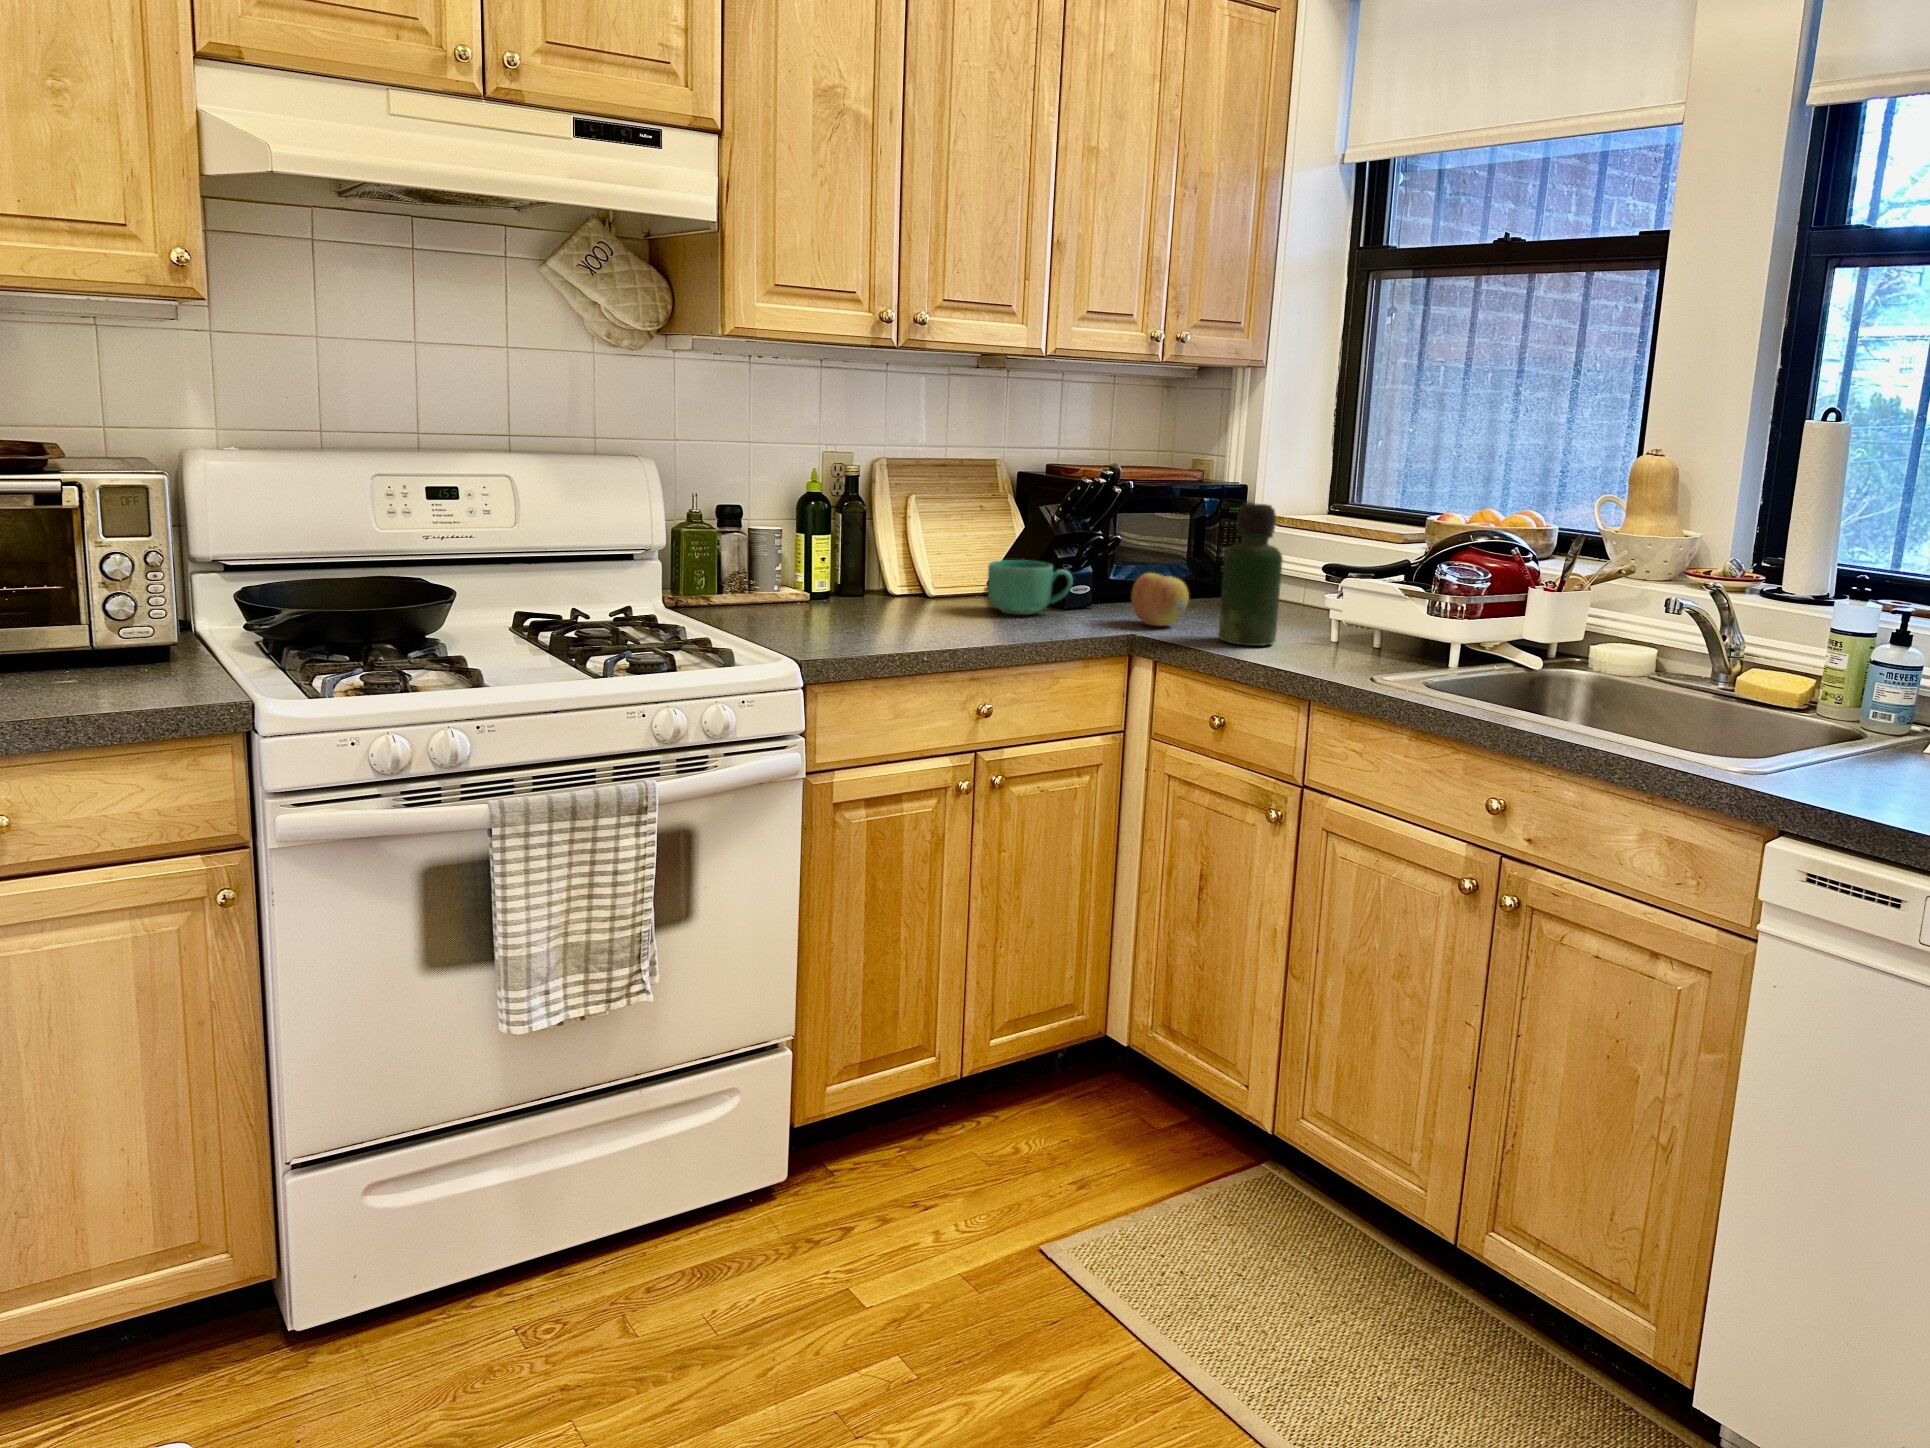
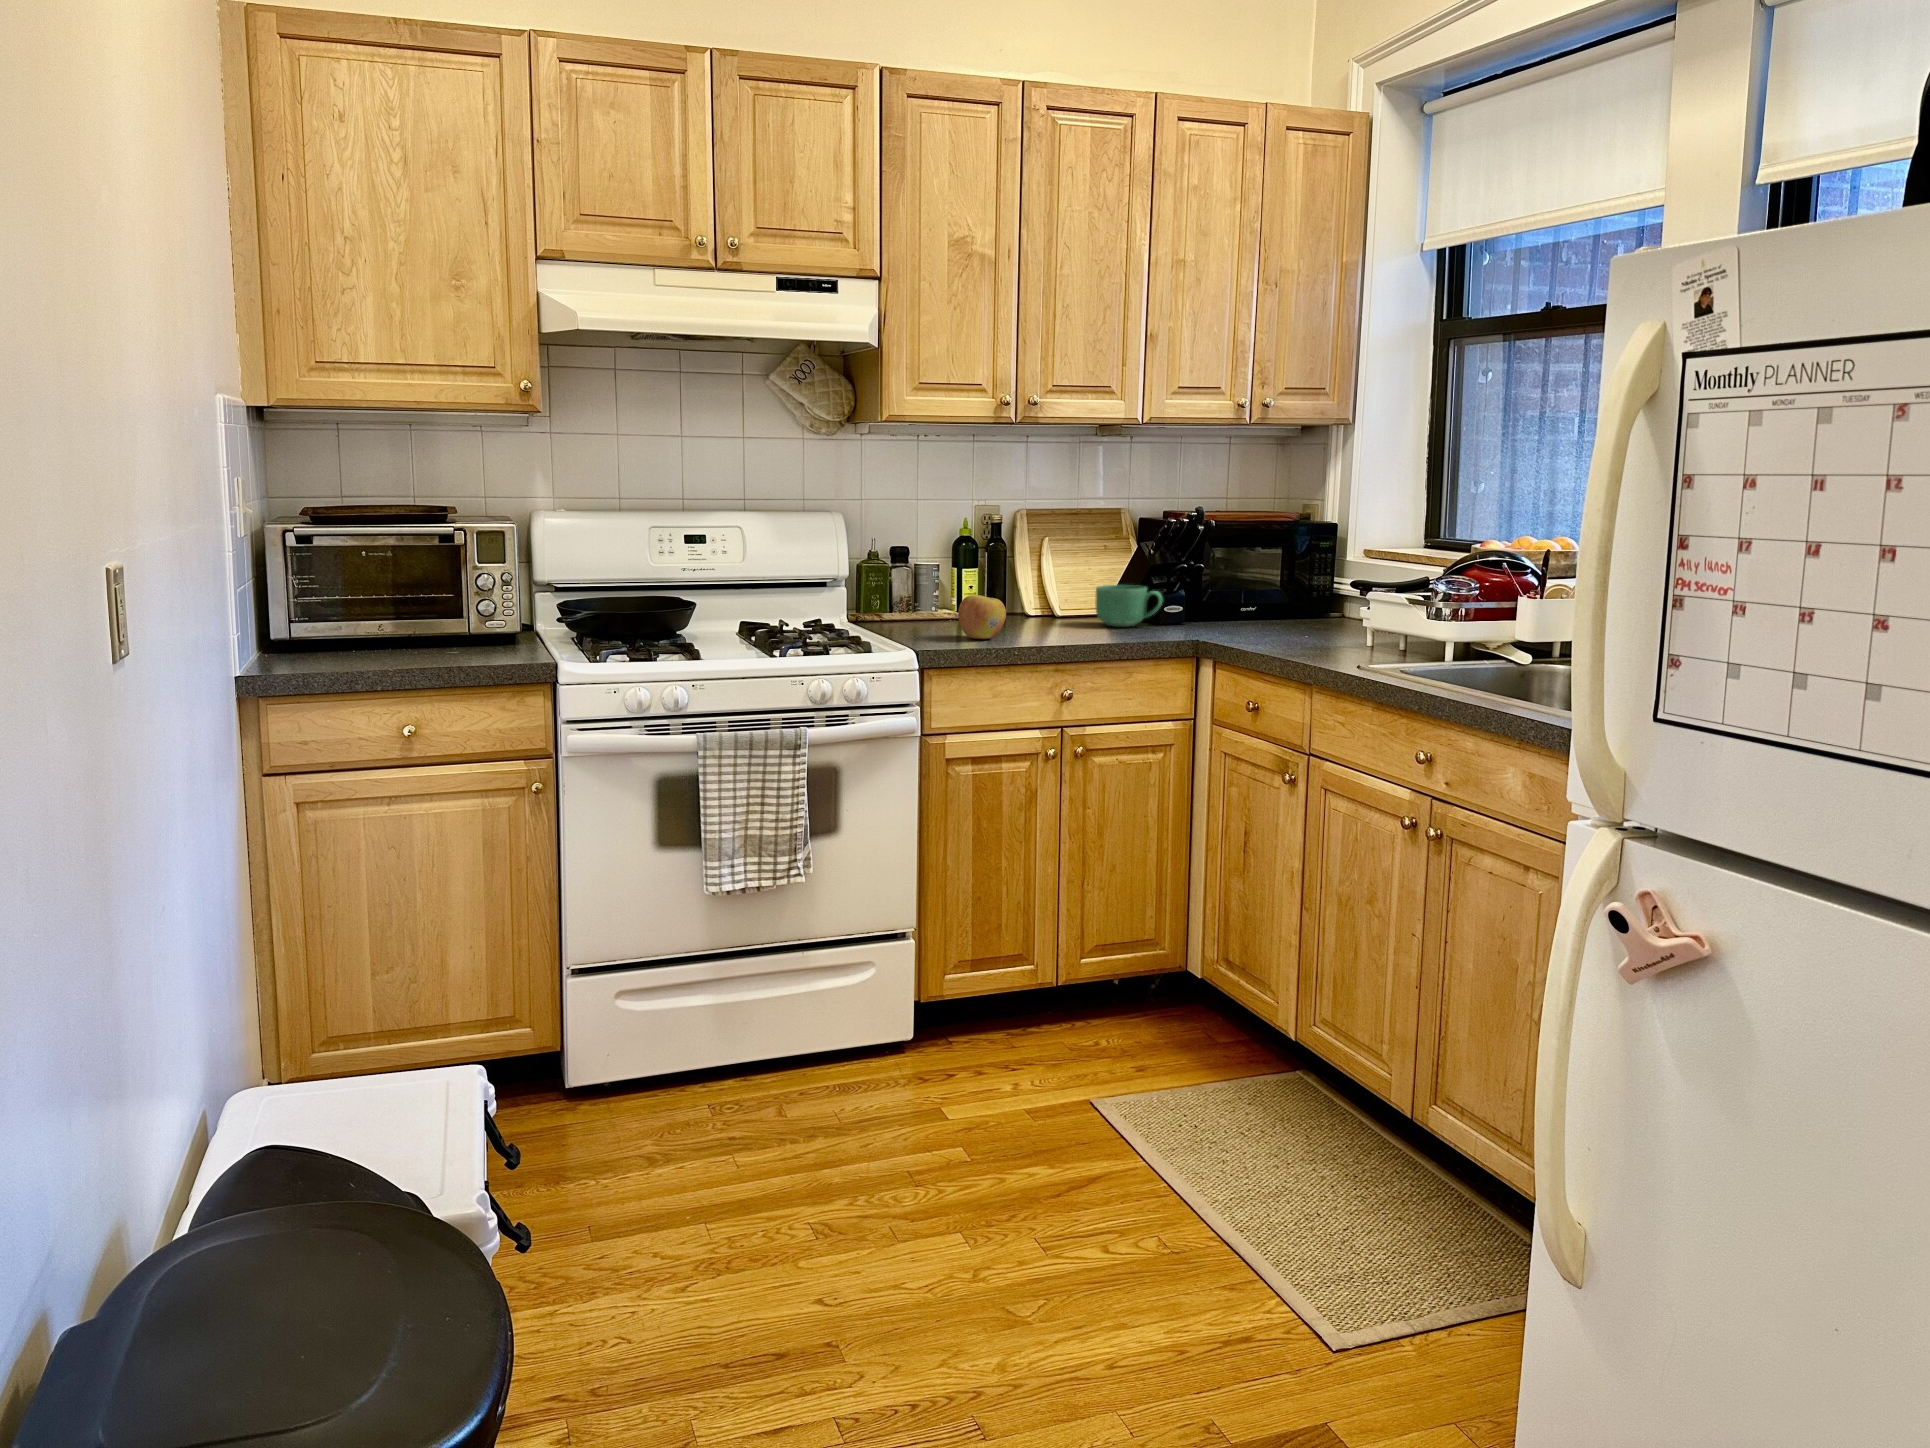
bottle: present [1218,503,1283,646] -> none [1267,533,1317,647]
apple: present [1131,573,1189,626] -> present [958,595,1006,639]

